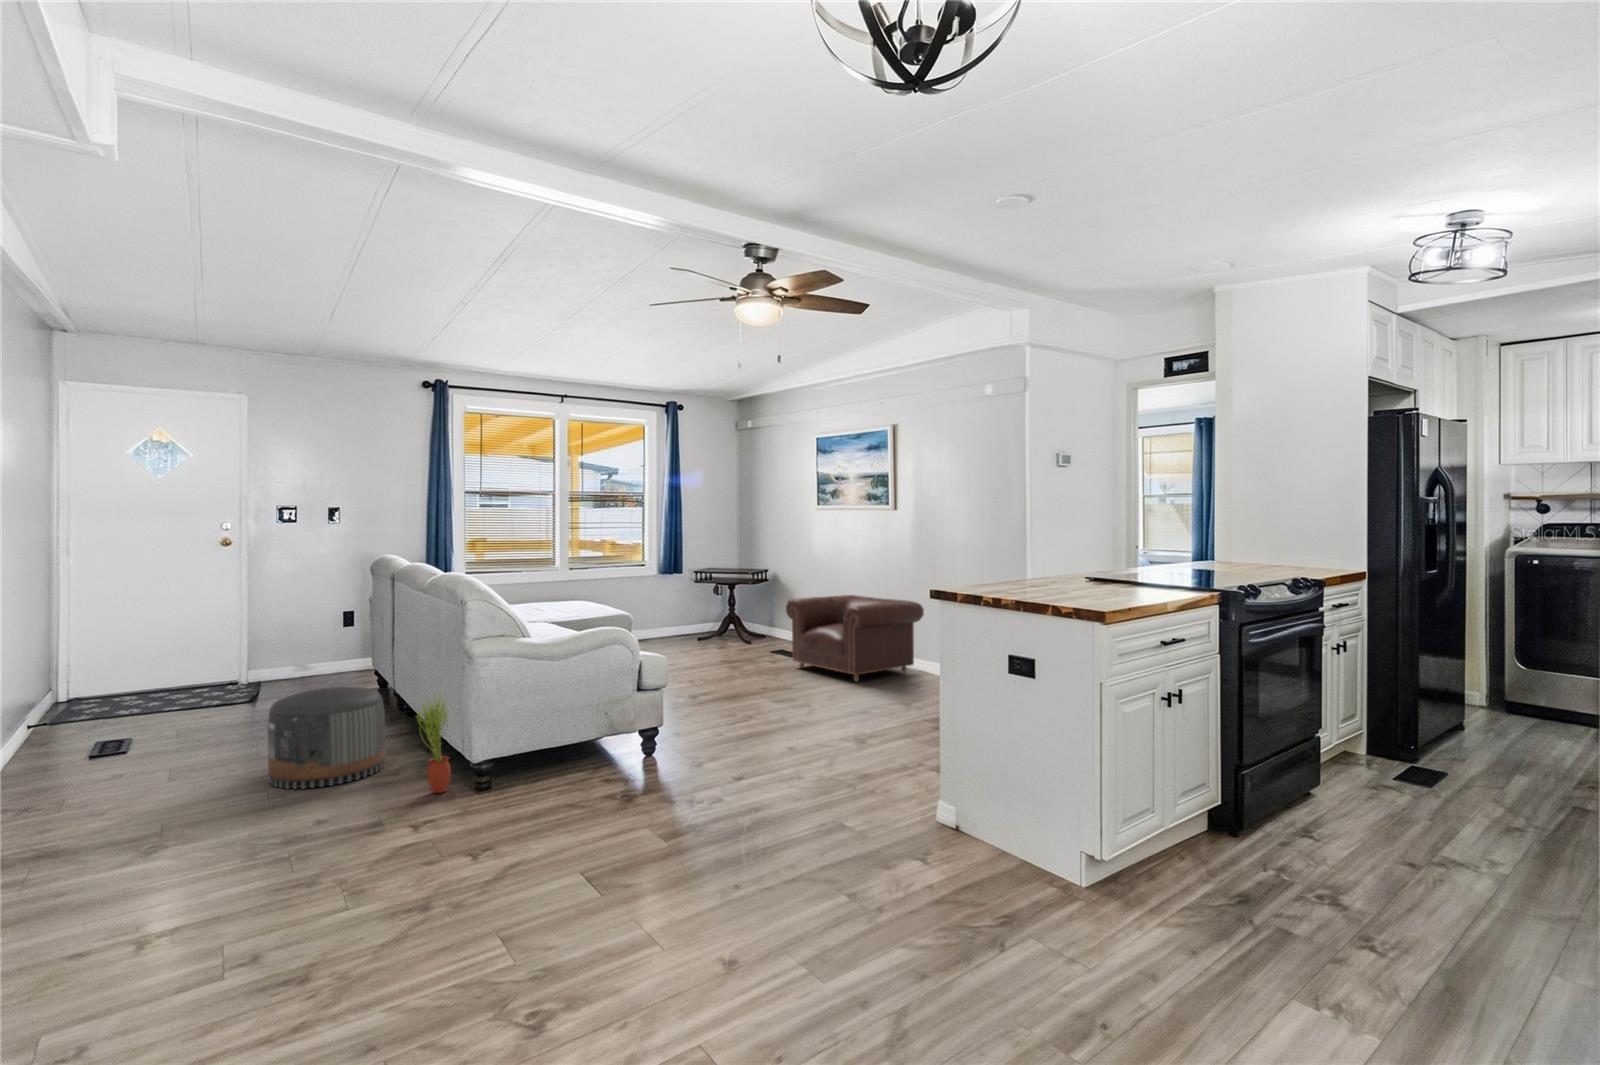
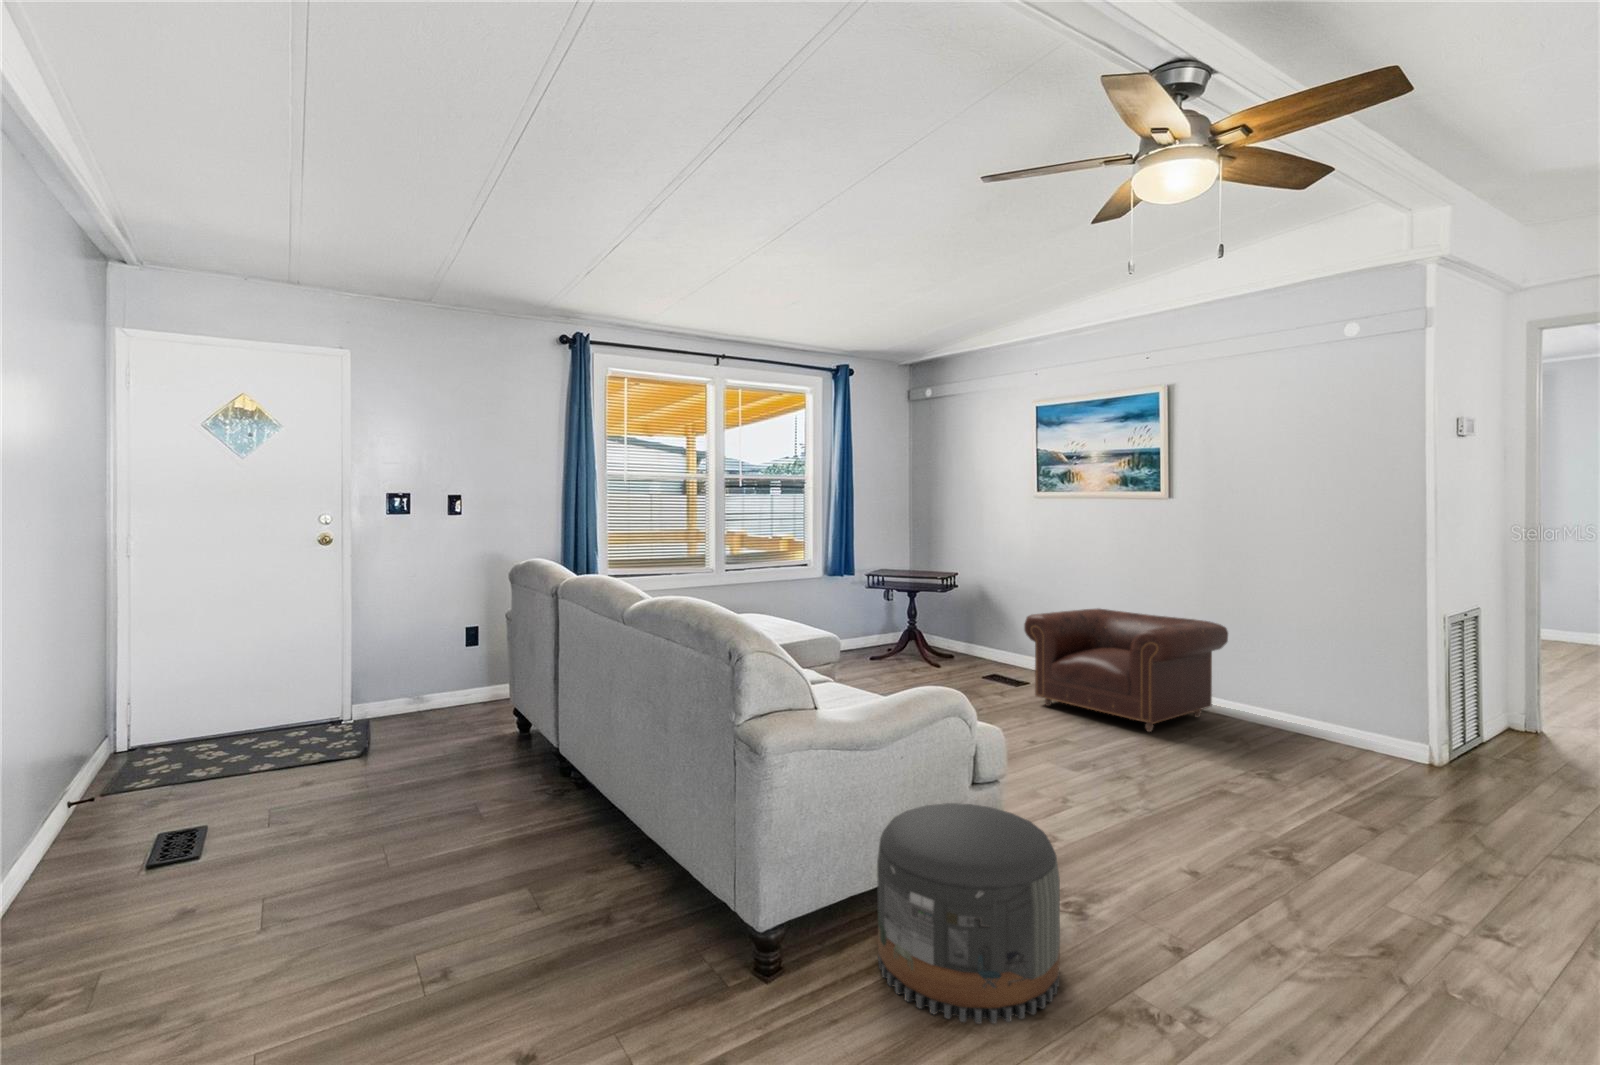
pouf: present [268,687,386,789] -> present [877,803,1060,1023]
potted plant: present [416,696,451,793] -> none [658,806,717,982]

